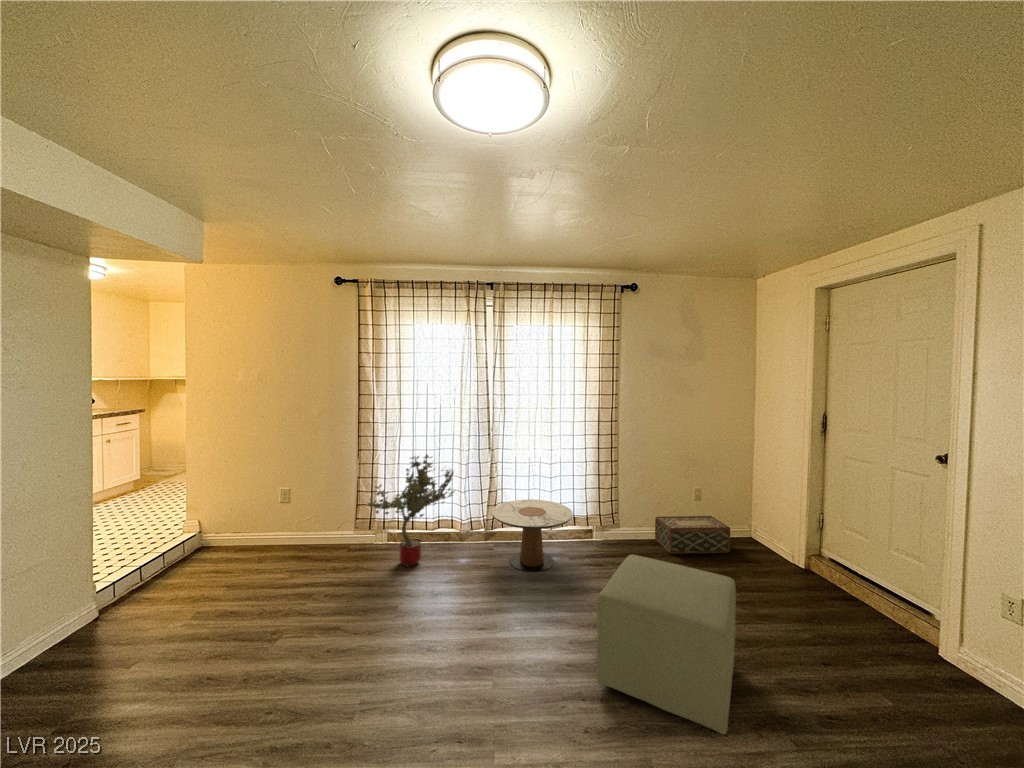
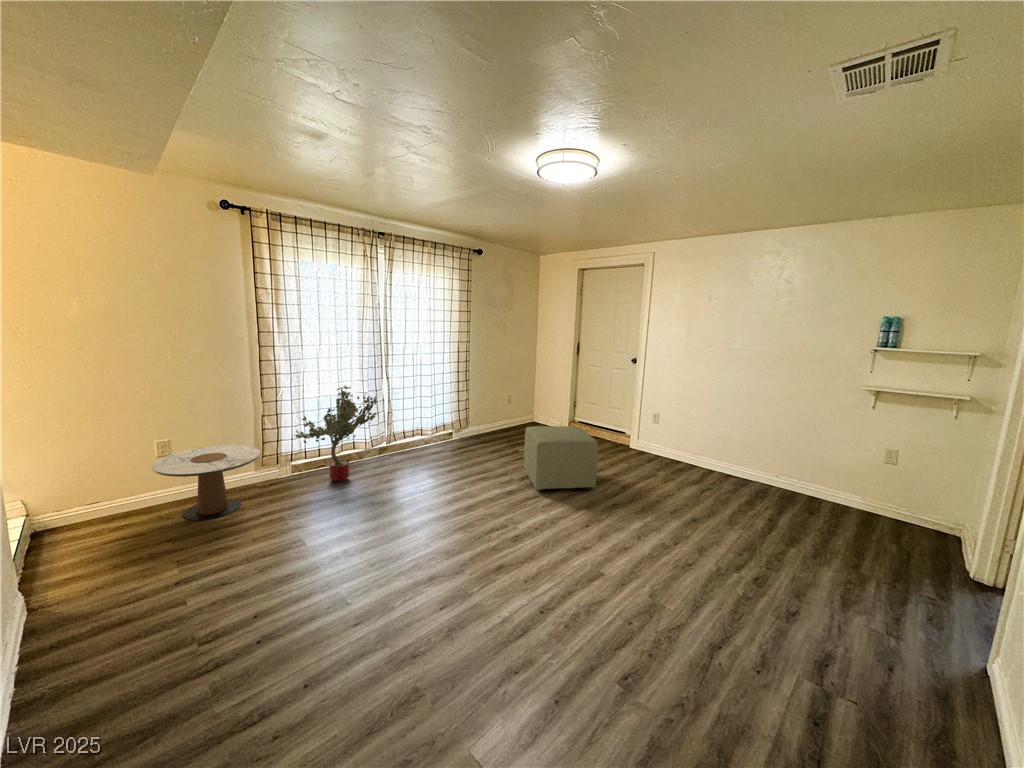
side table: present [492,499,573,572] -> present [152,445,260,520]
woven basket: present [655,516,730,554] -> none [488,412,532,437]

